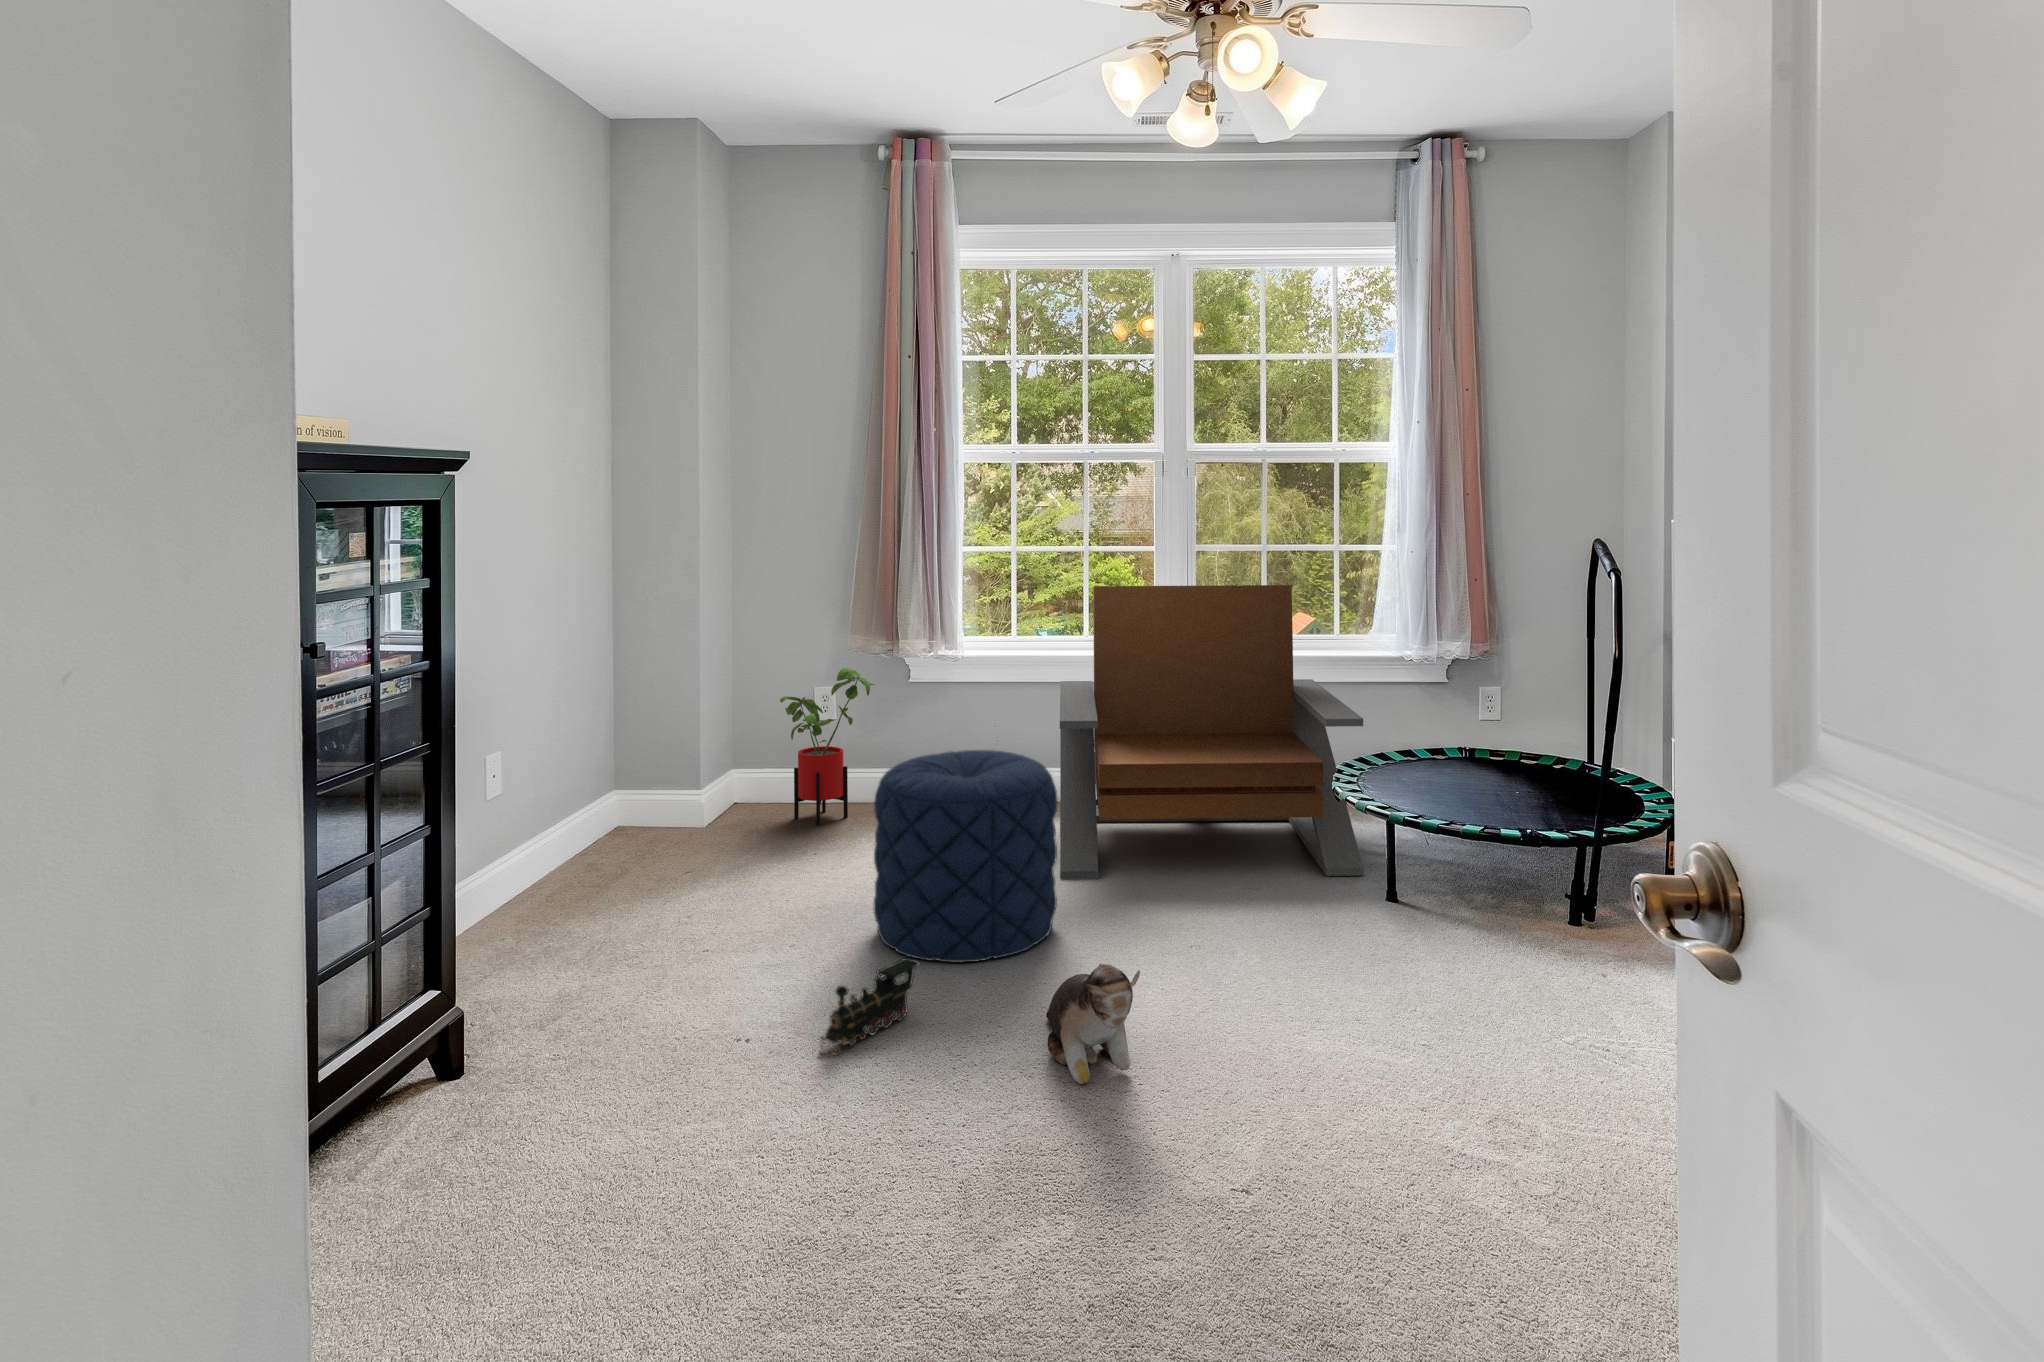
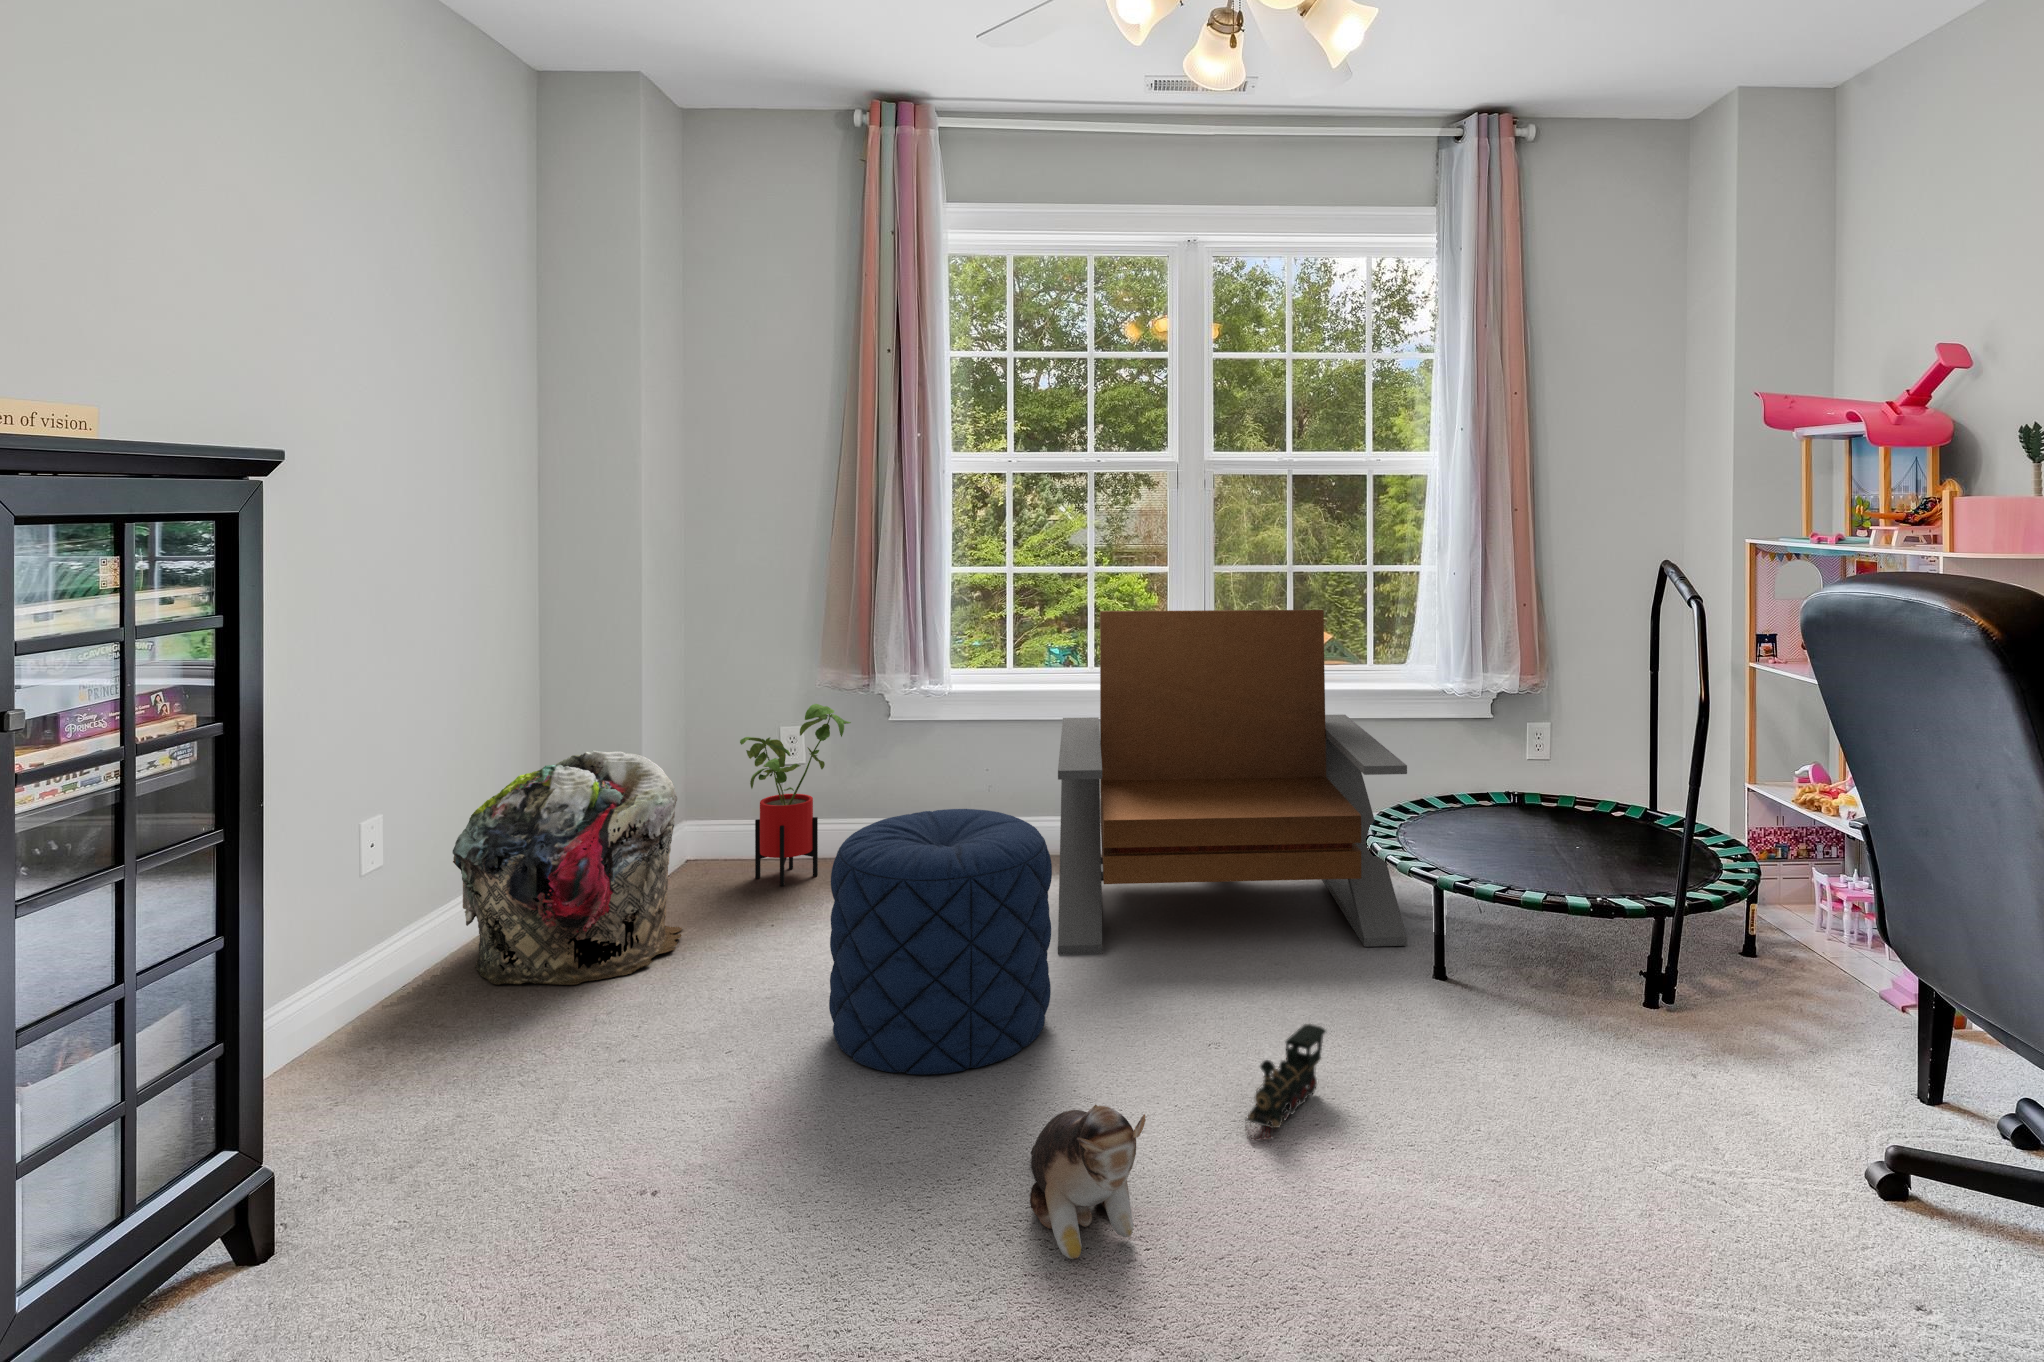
laundry basket: none [553,703,740,896] -> present [453,750,682,985]
toy train: present [819,958,919,1055] -> present [1245,1024,1326,1141]

